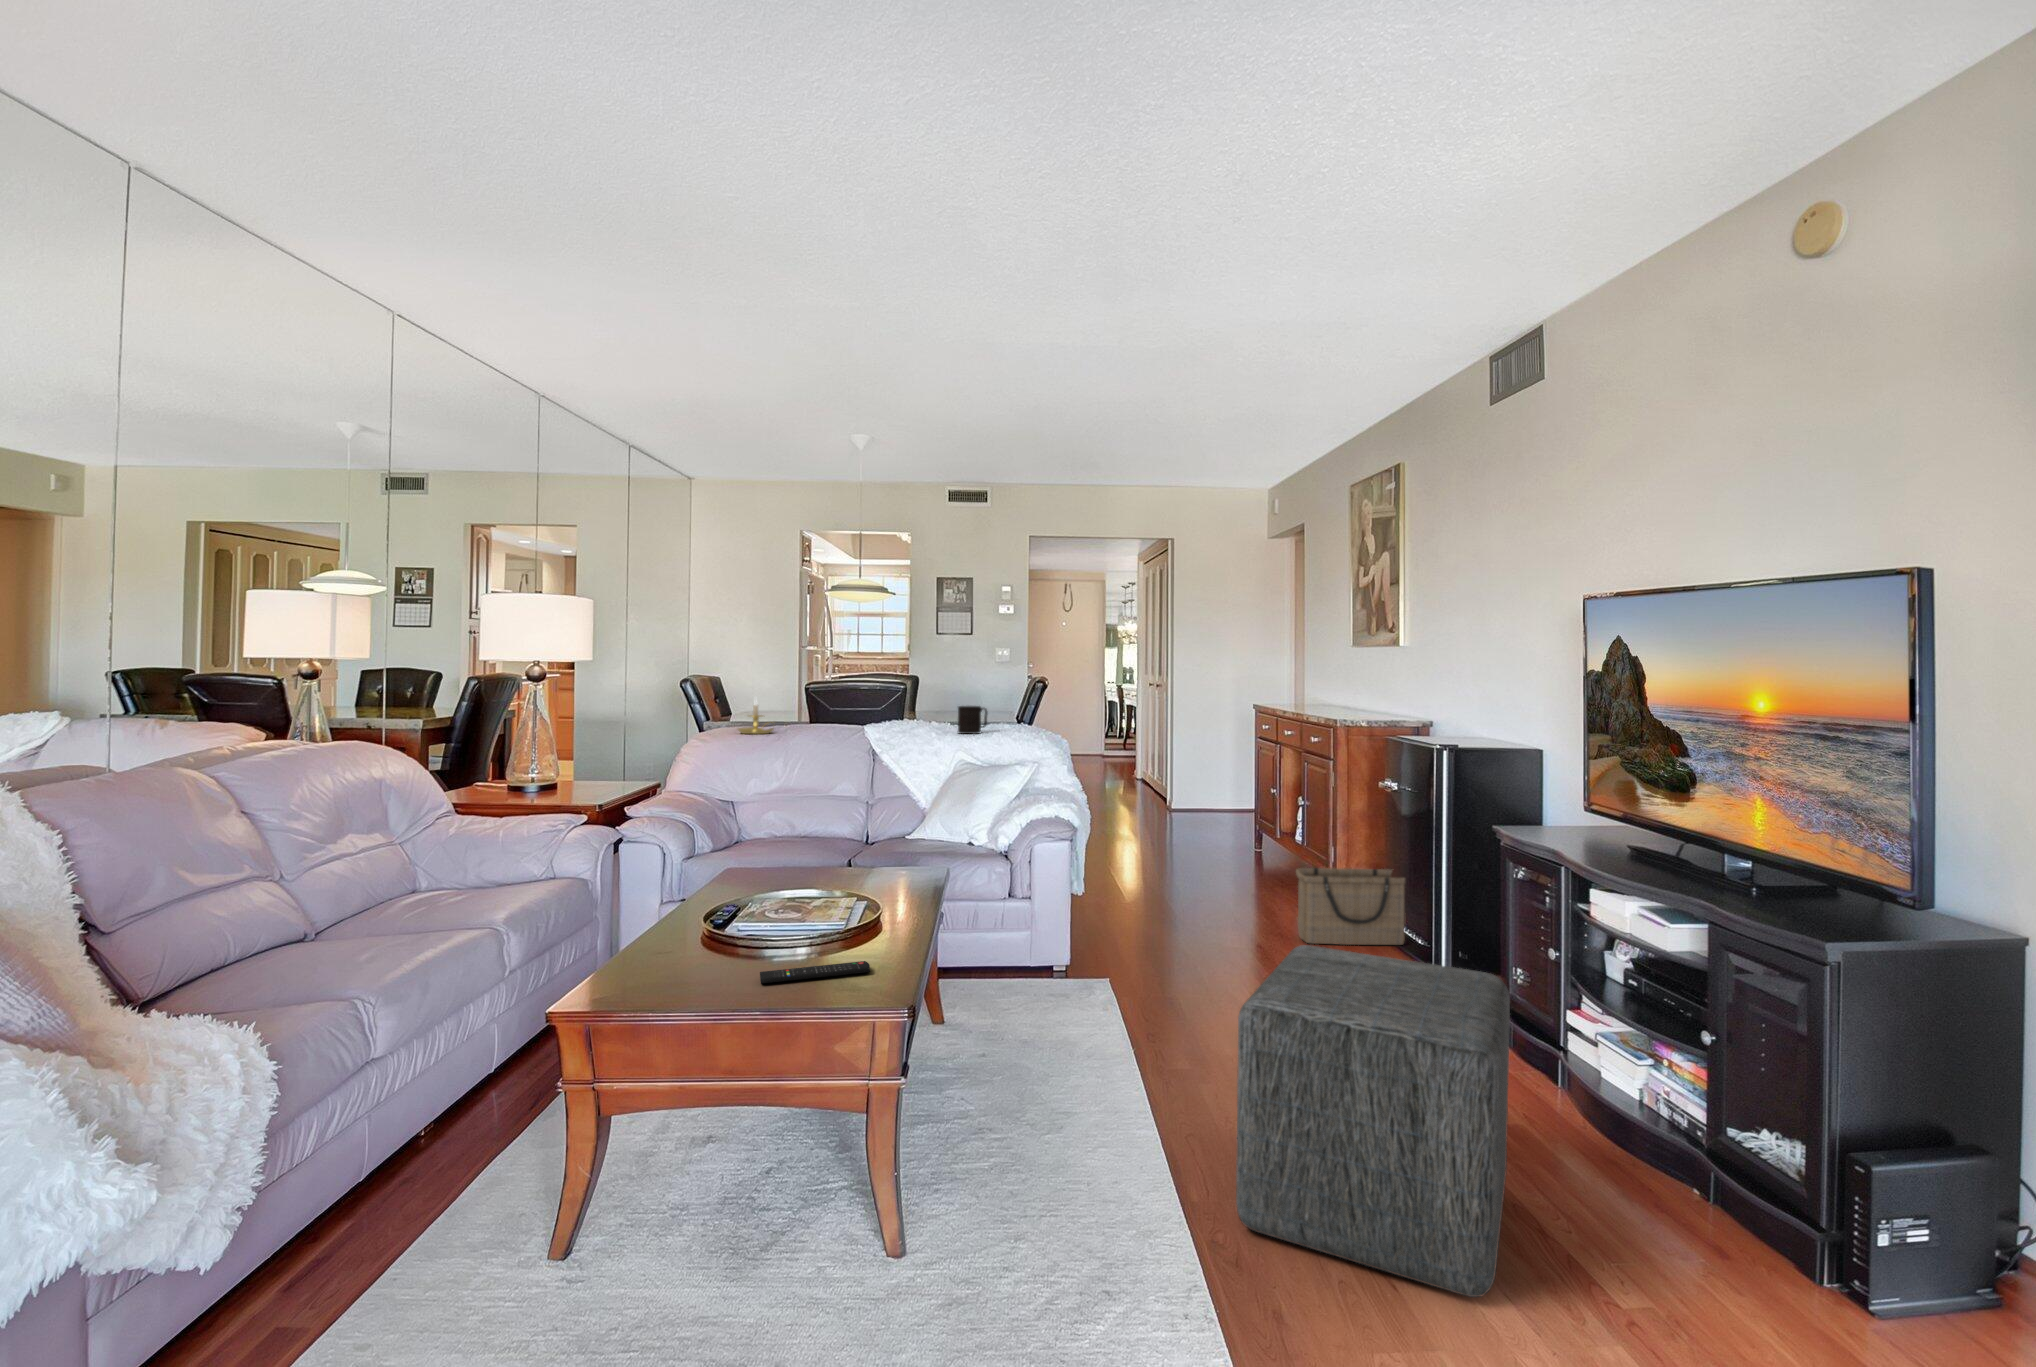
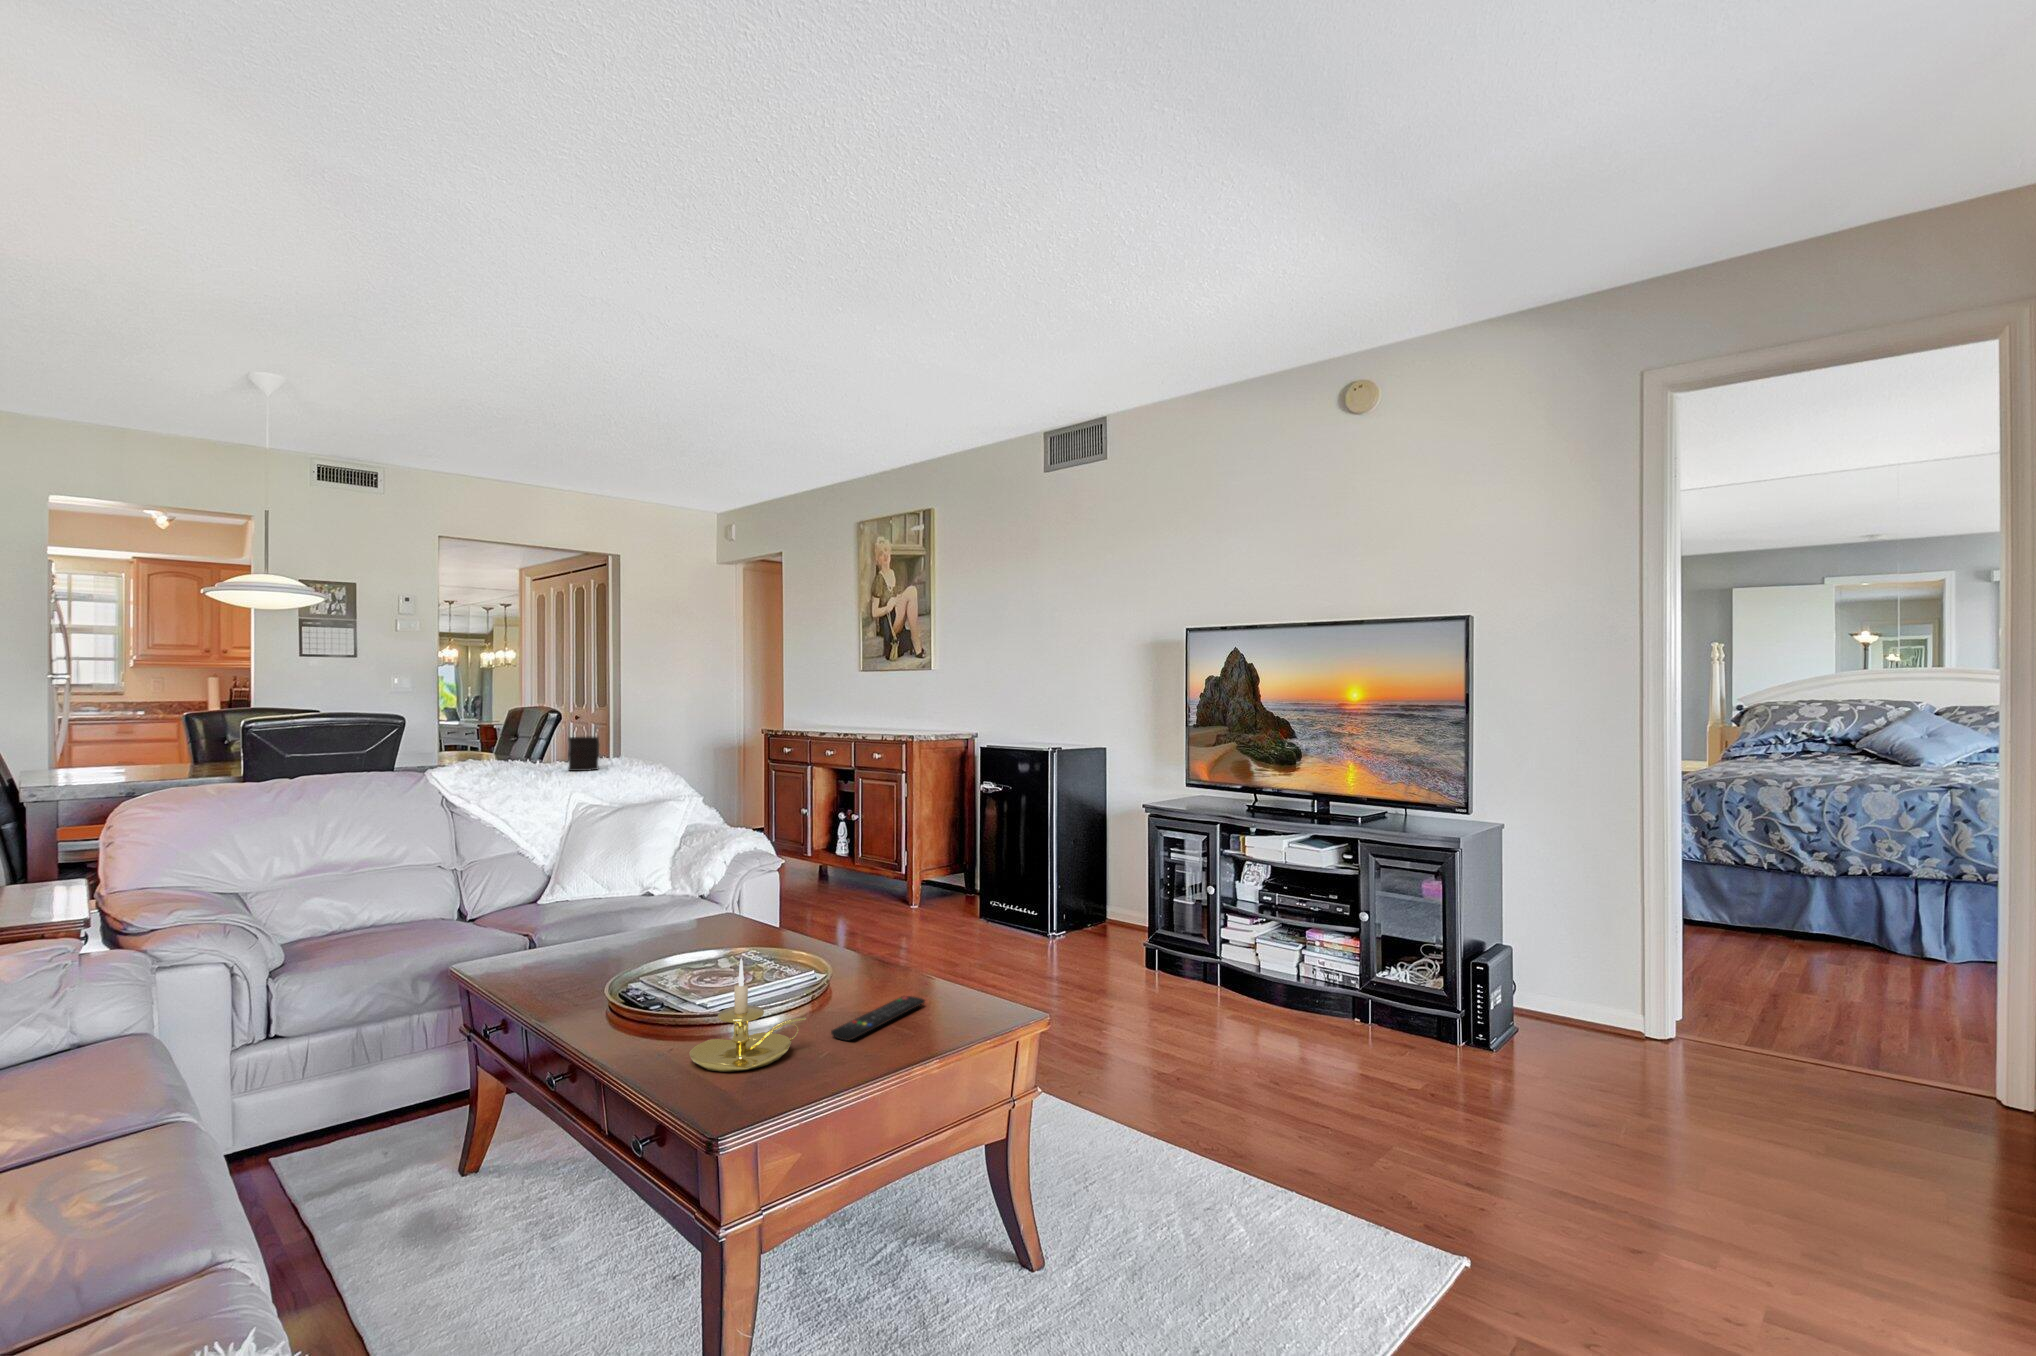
candle holder: present [738,703,773,734] -> present [689,959,806,1072]
basket: present [1296,868,1405,945] -> none [927,867,1021,946]
ottoman: present [1236,945,1510,1297] -> none [1154,900,1393,1141]

